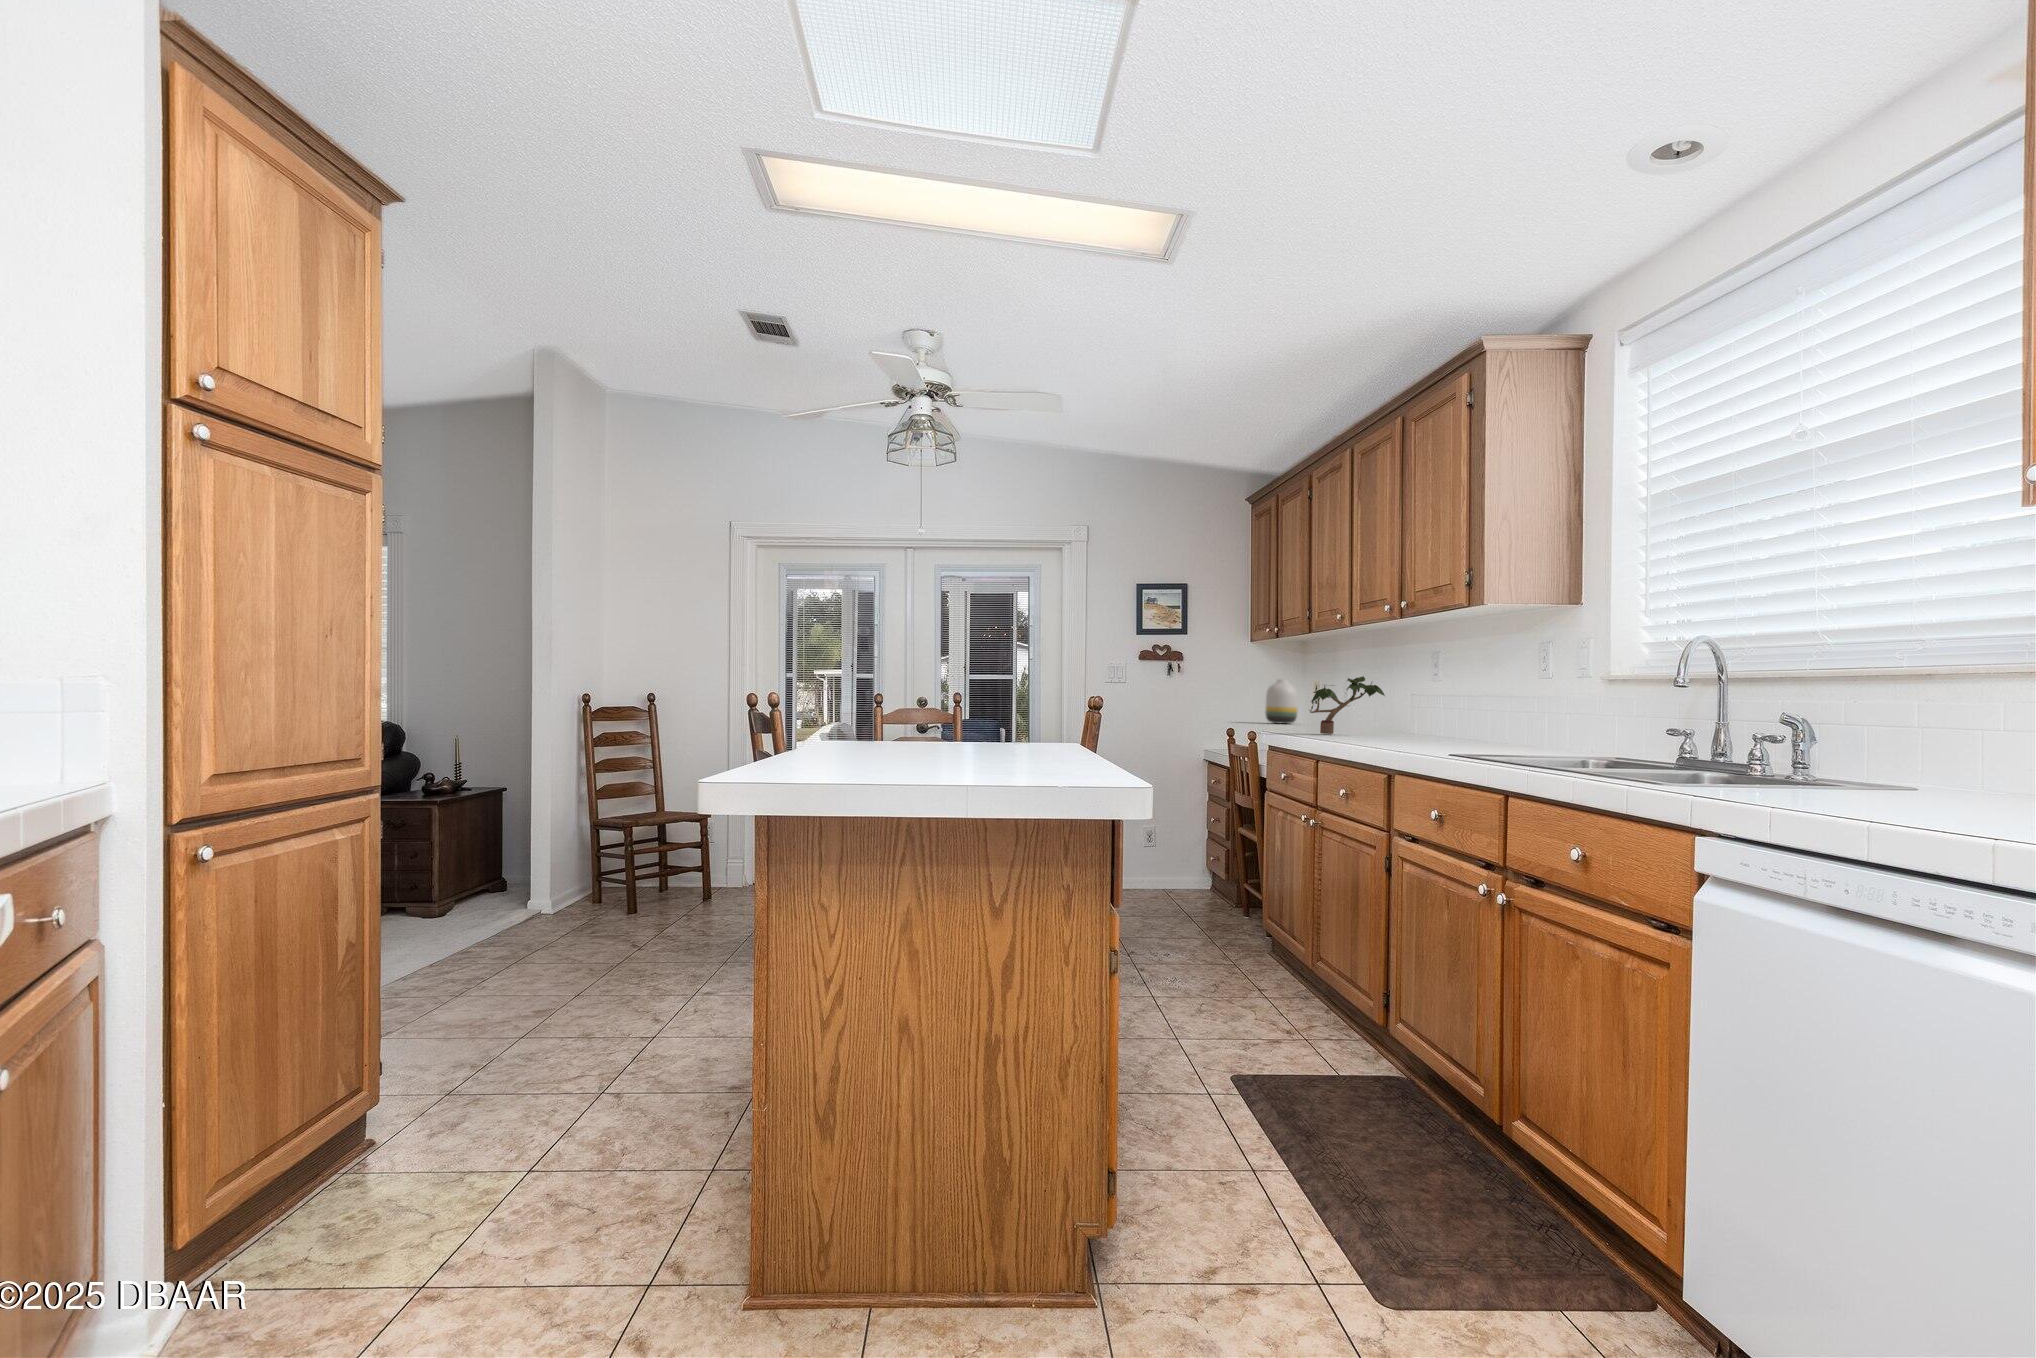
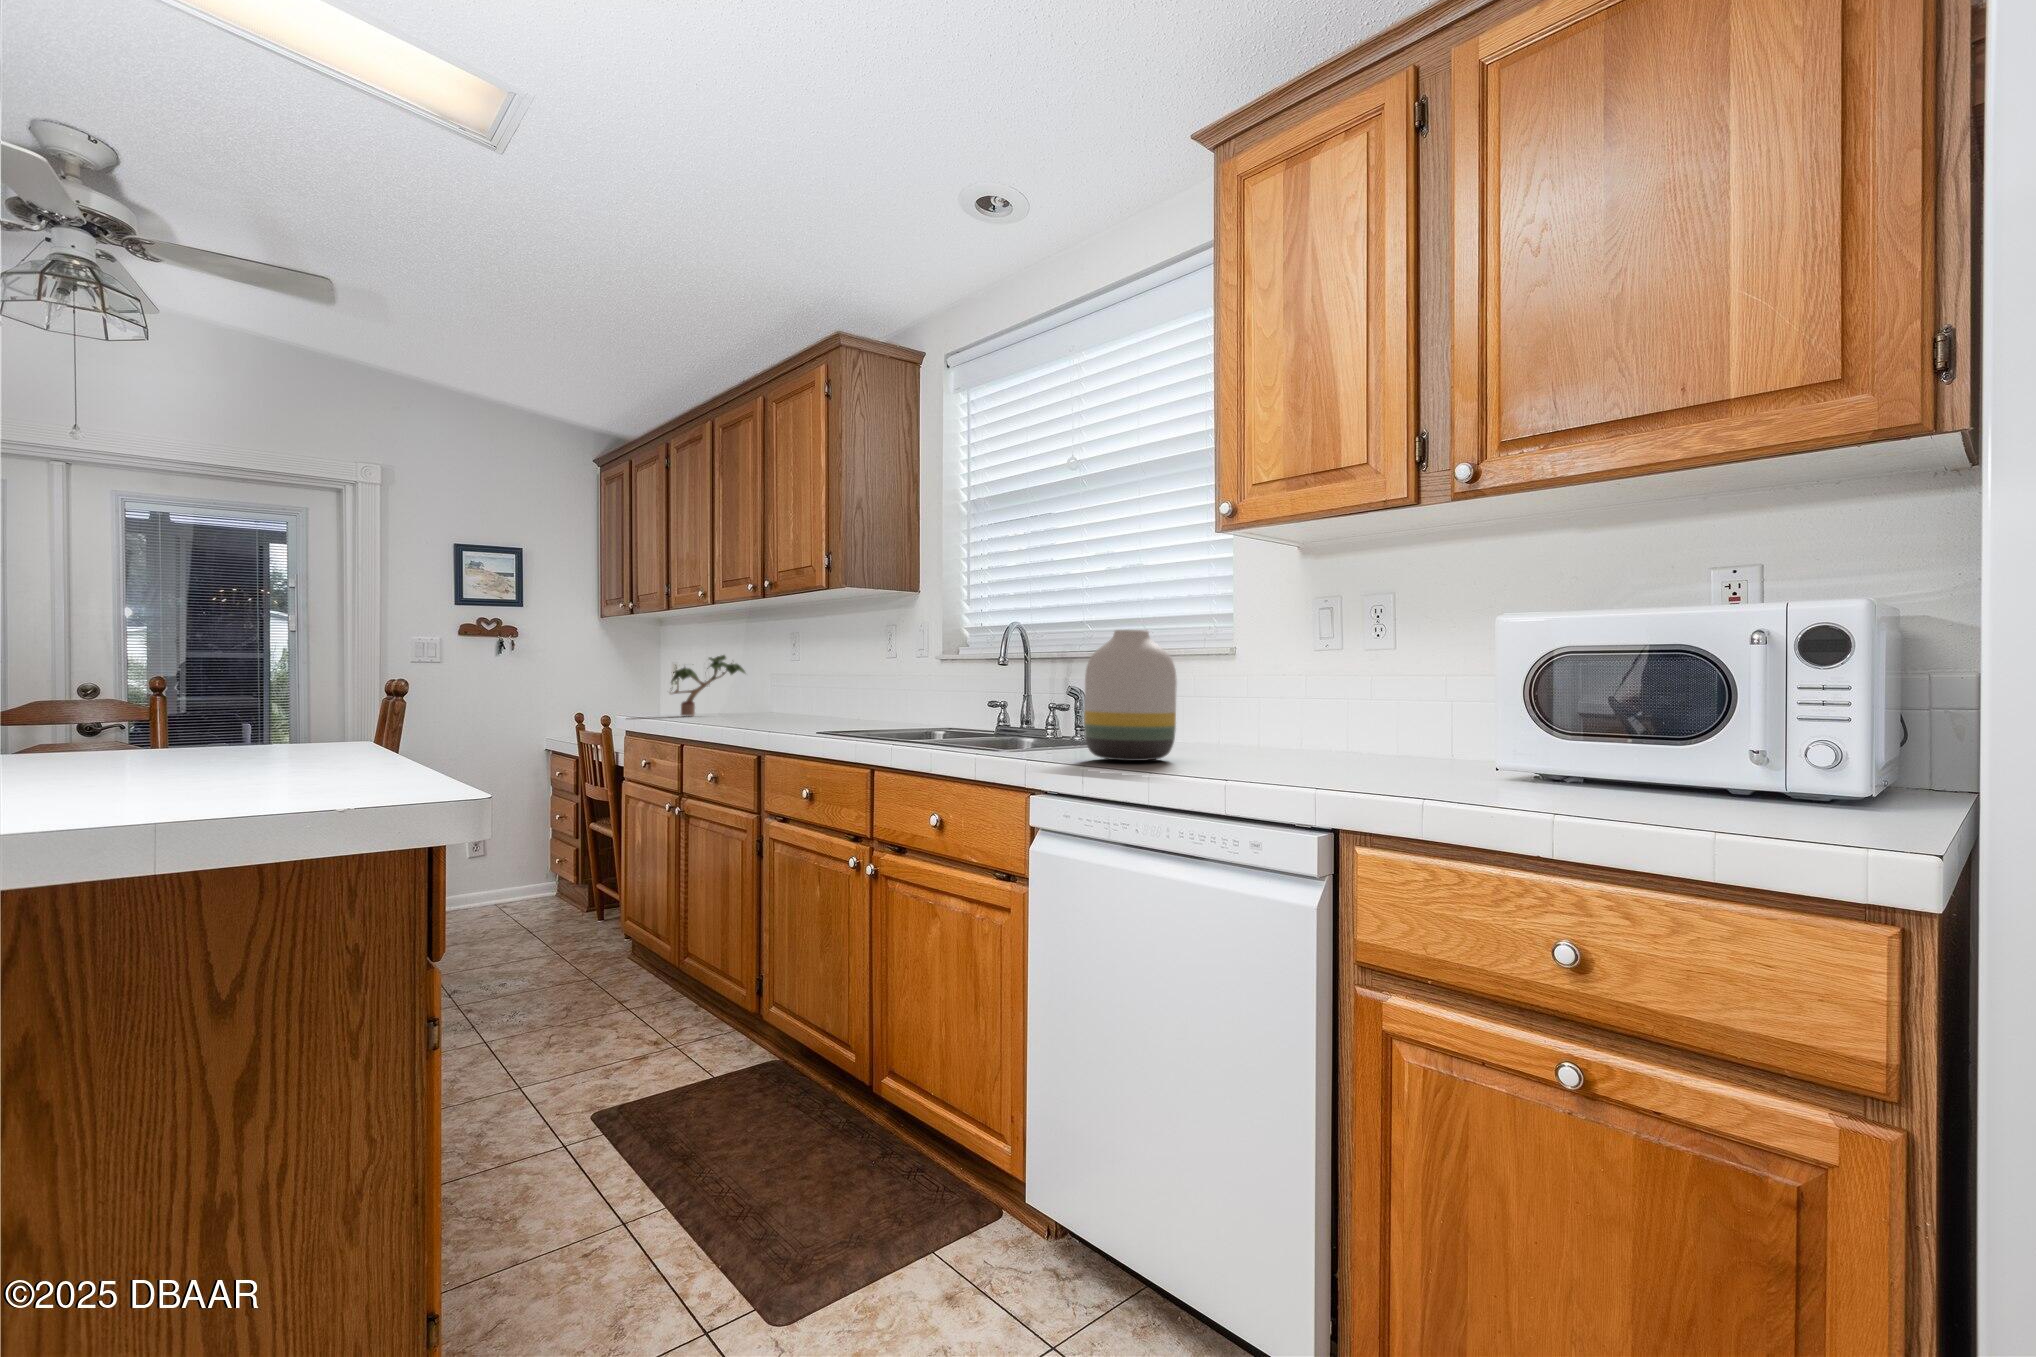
vase: present [1266,680,1297,724] -> present [1084,630,1177,761]

